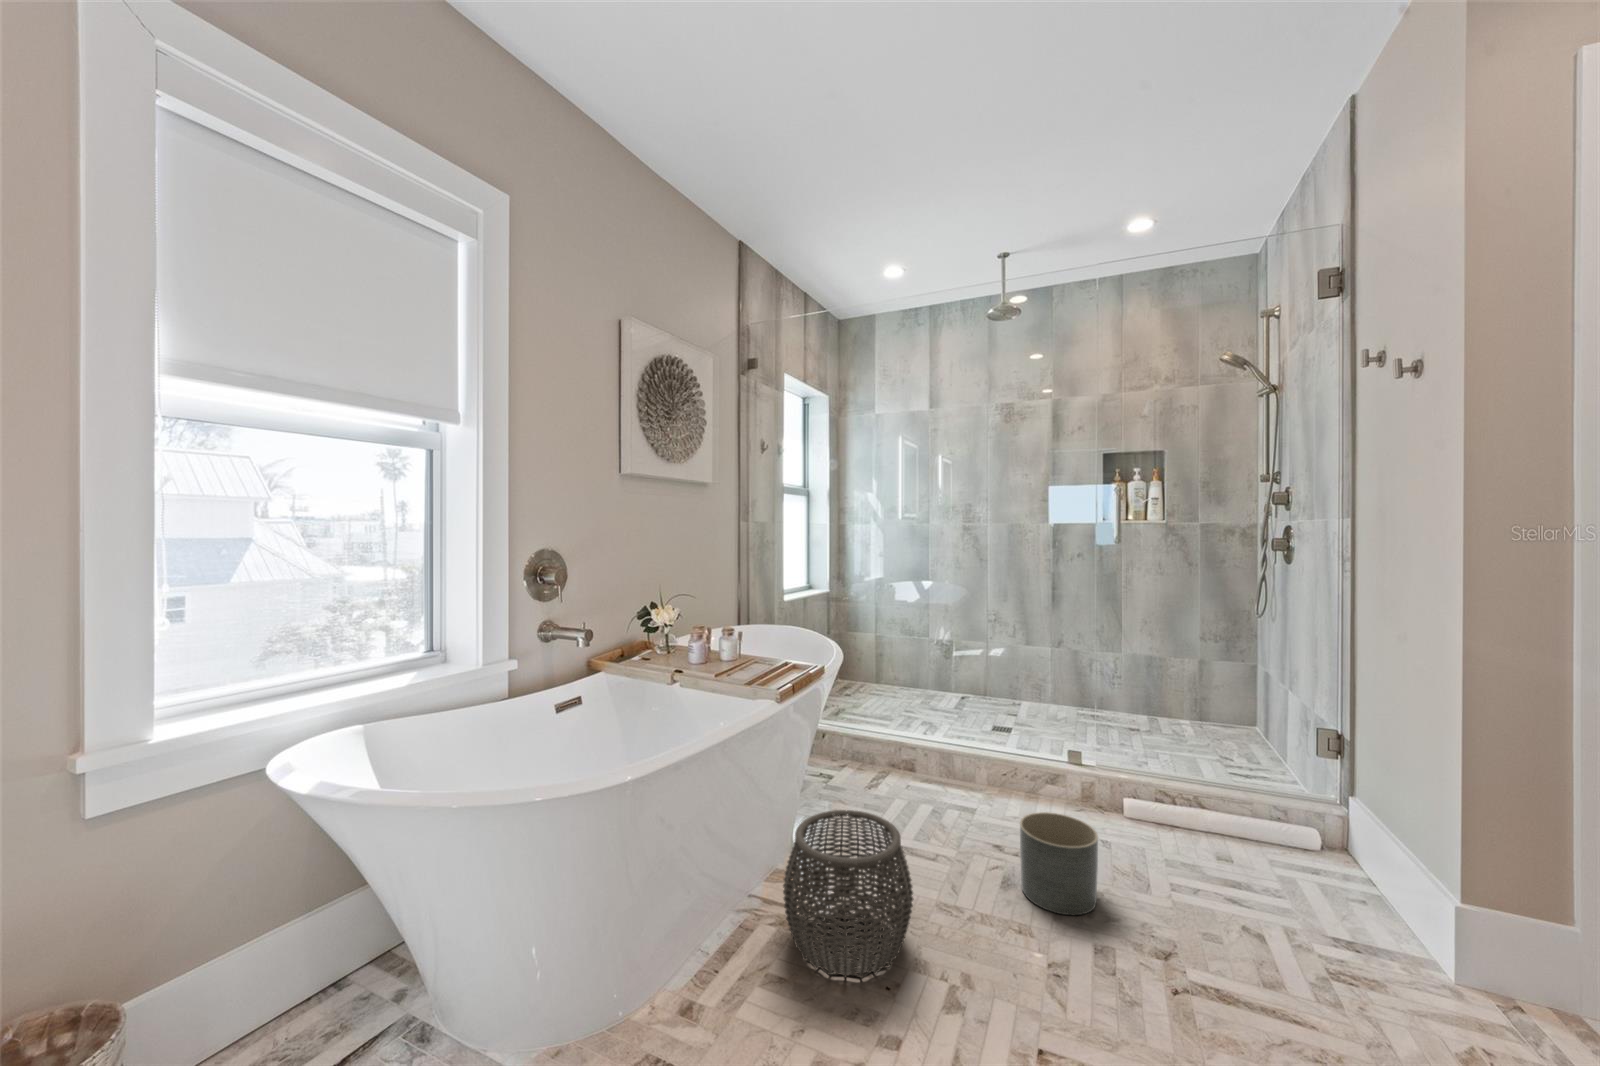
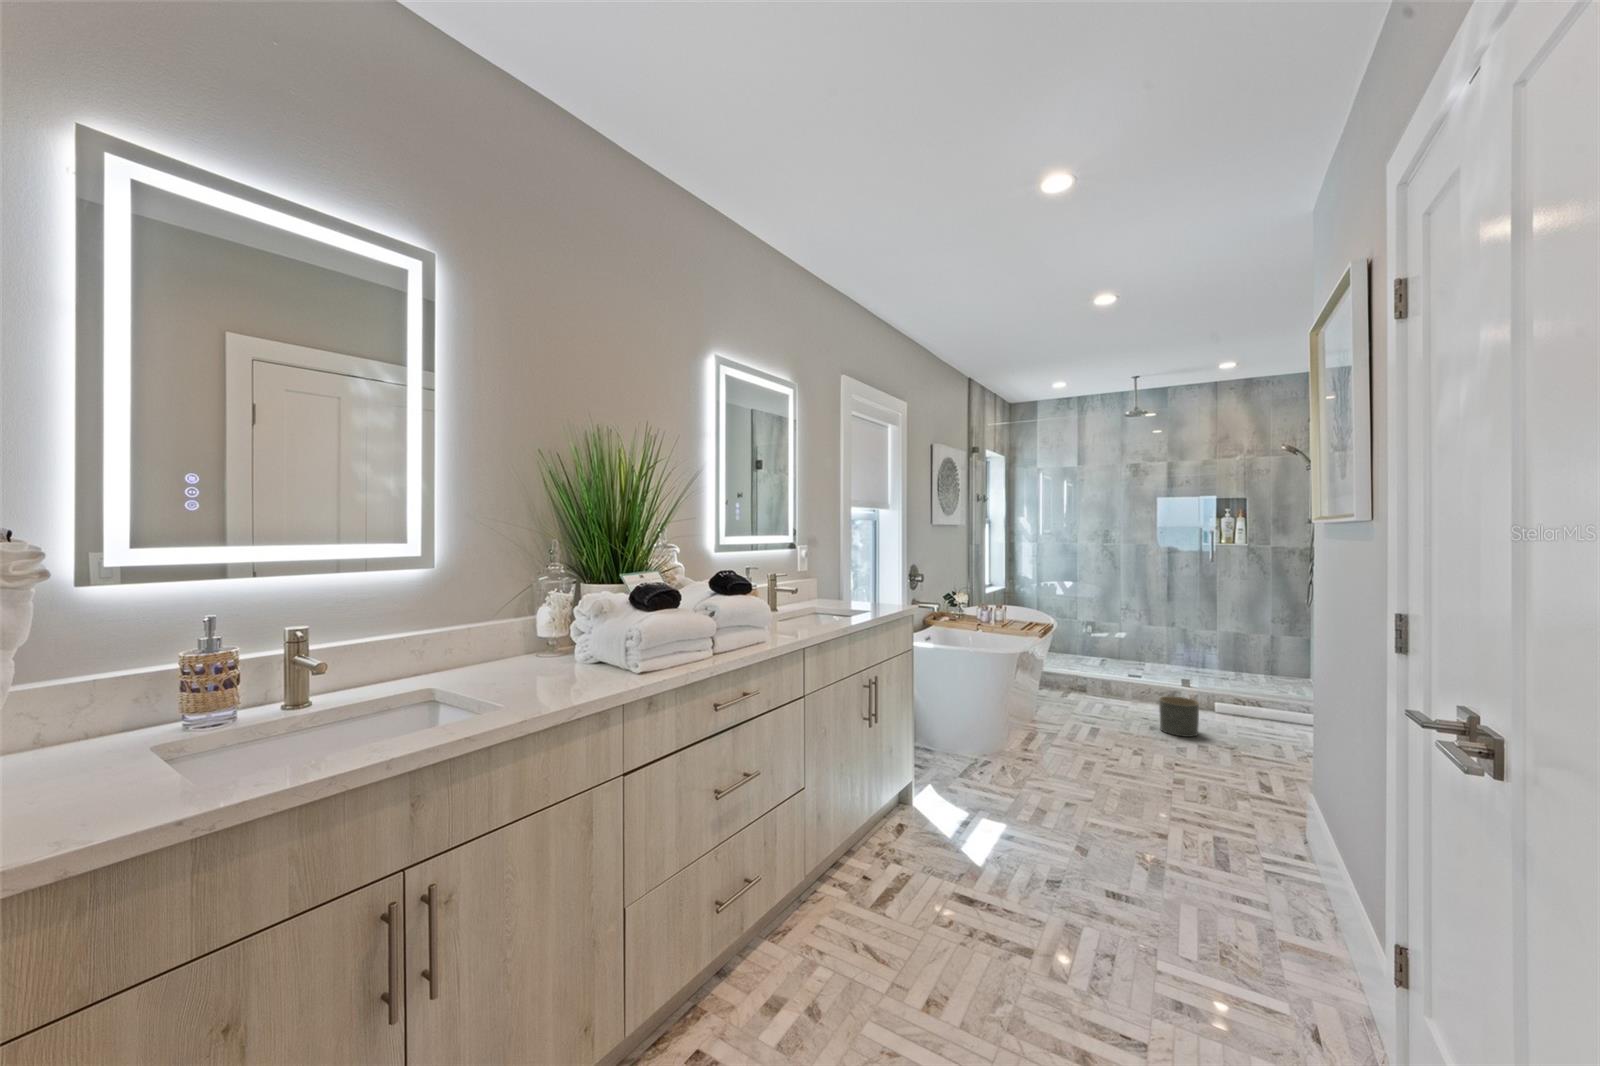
woven basket: present [783,810,913,978] -> none [1054,686,1115,746]

